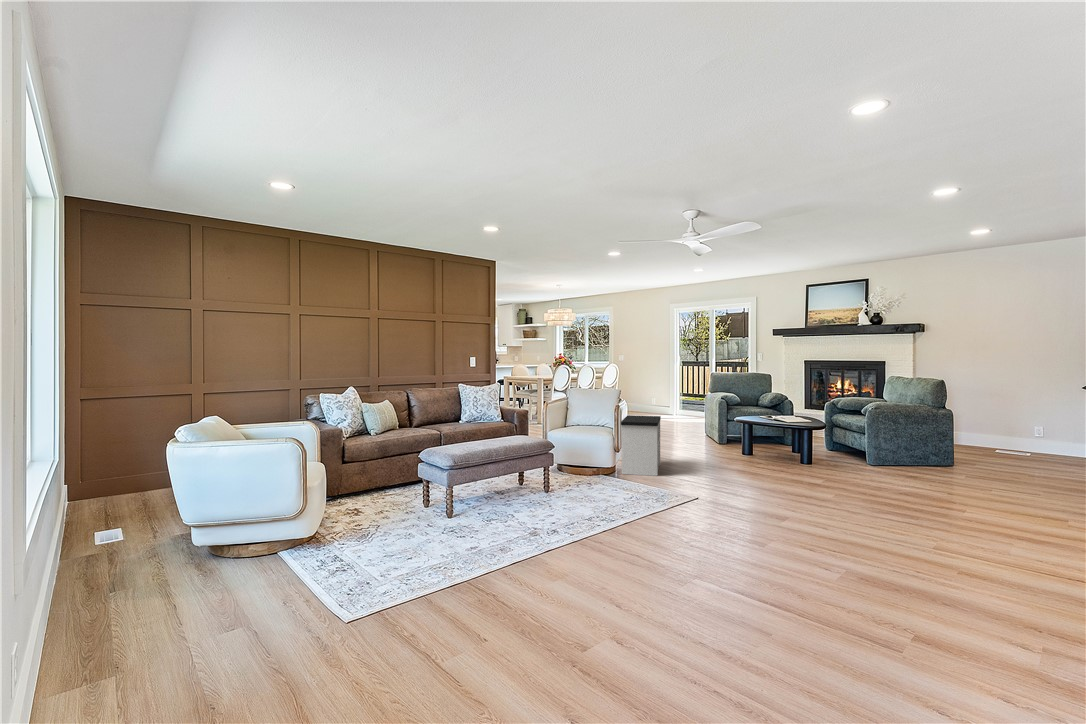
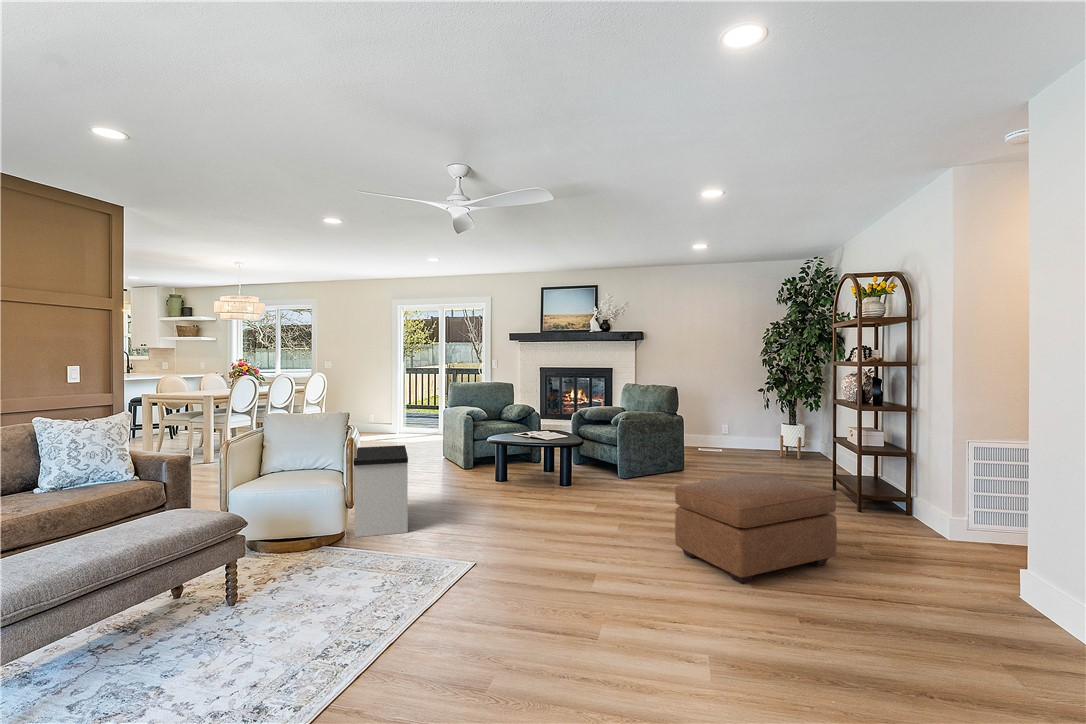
ottoman: none [868,456,1039,544] -> present [675,475,837,584]

